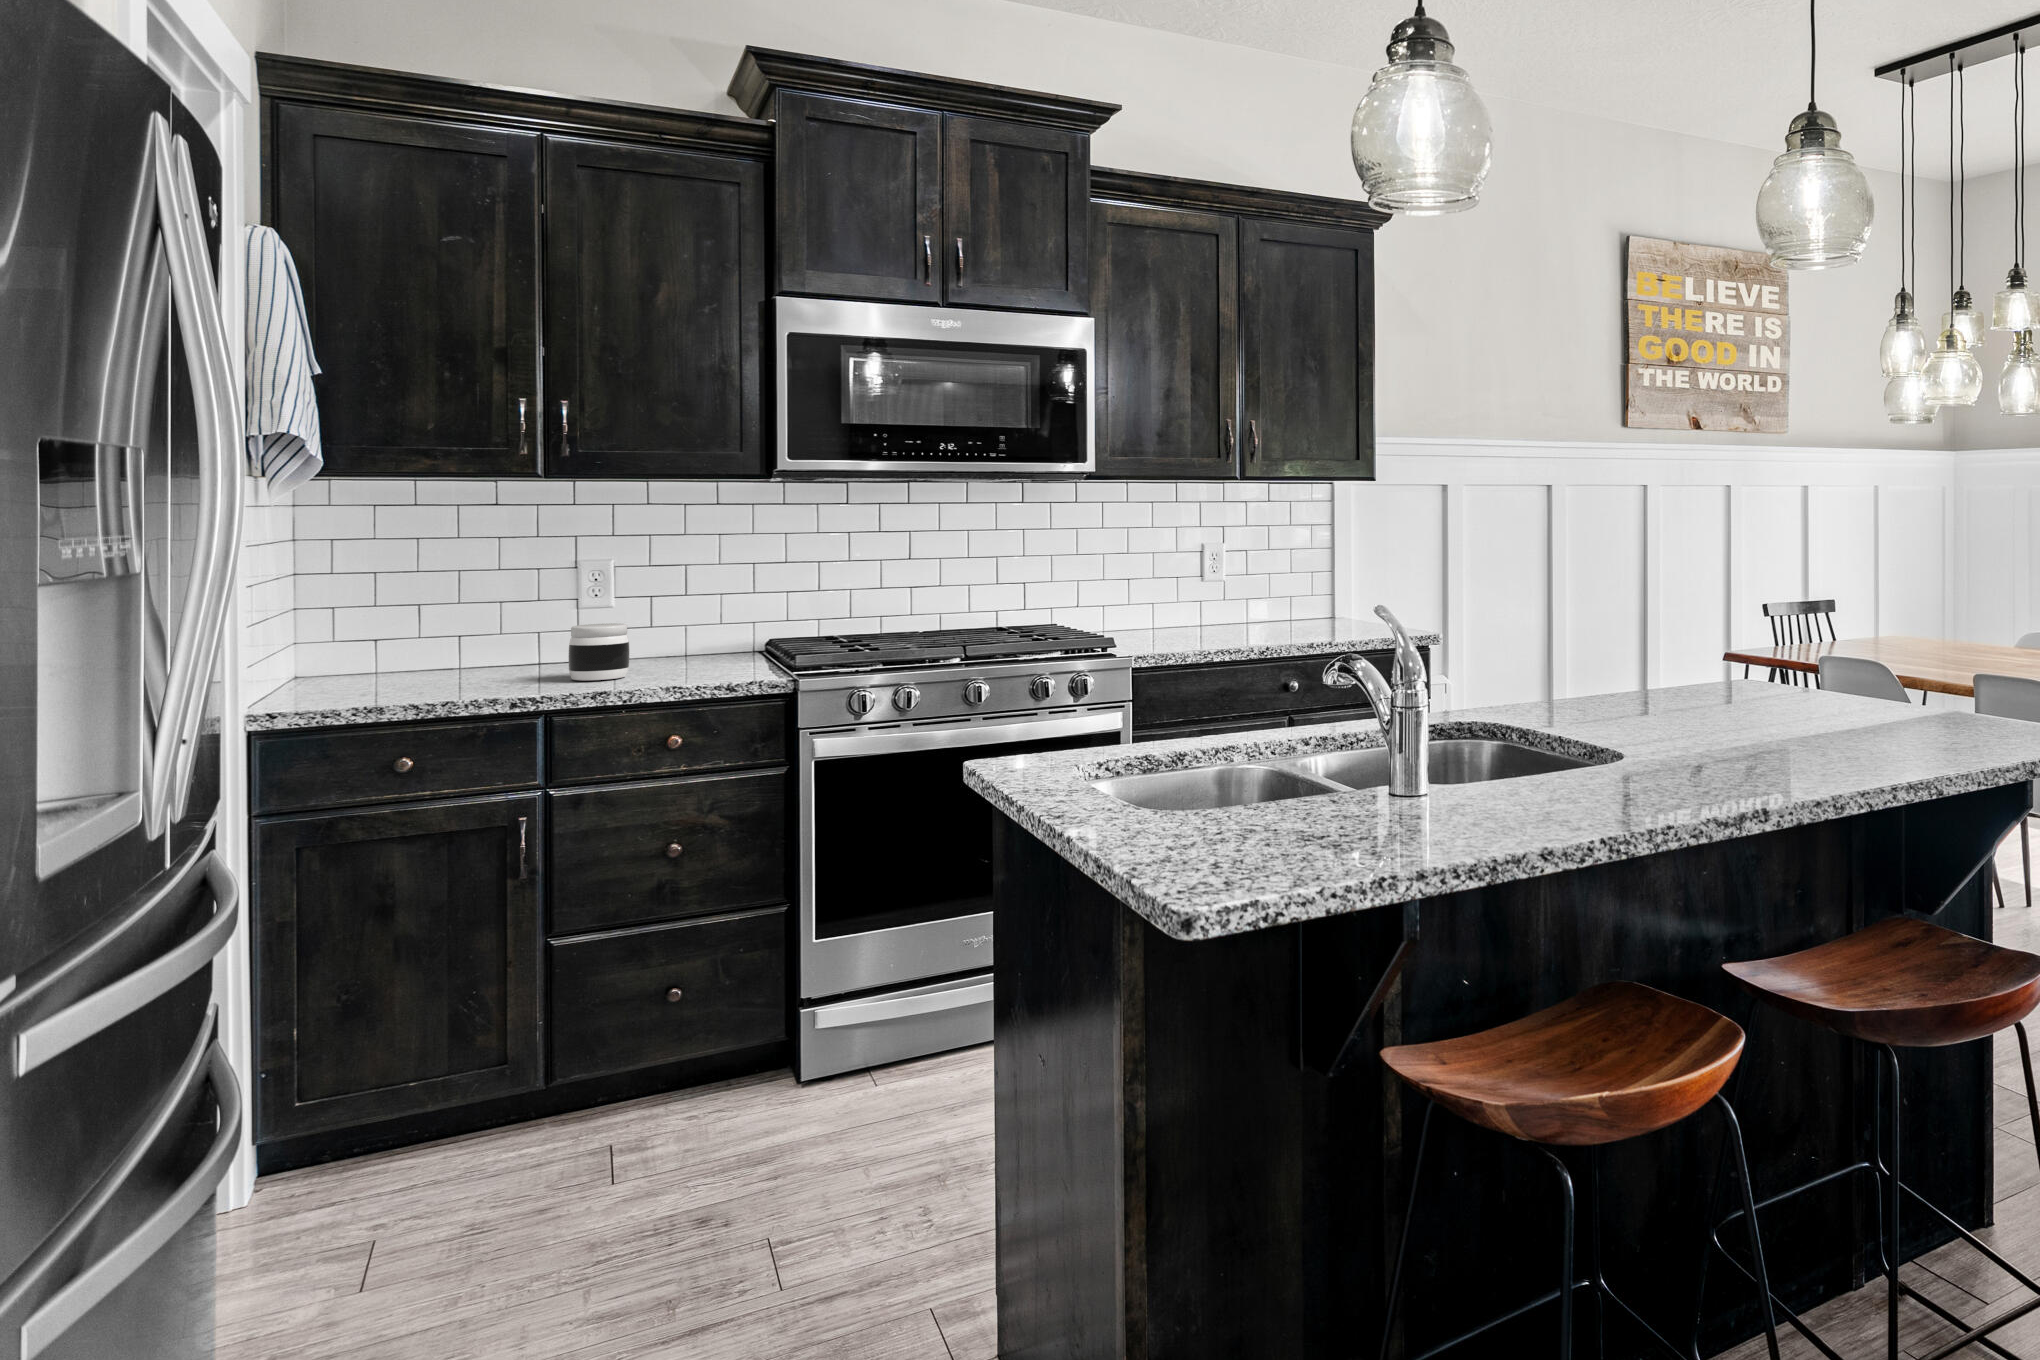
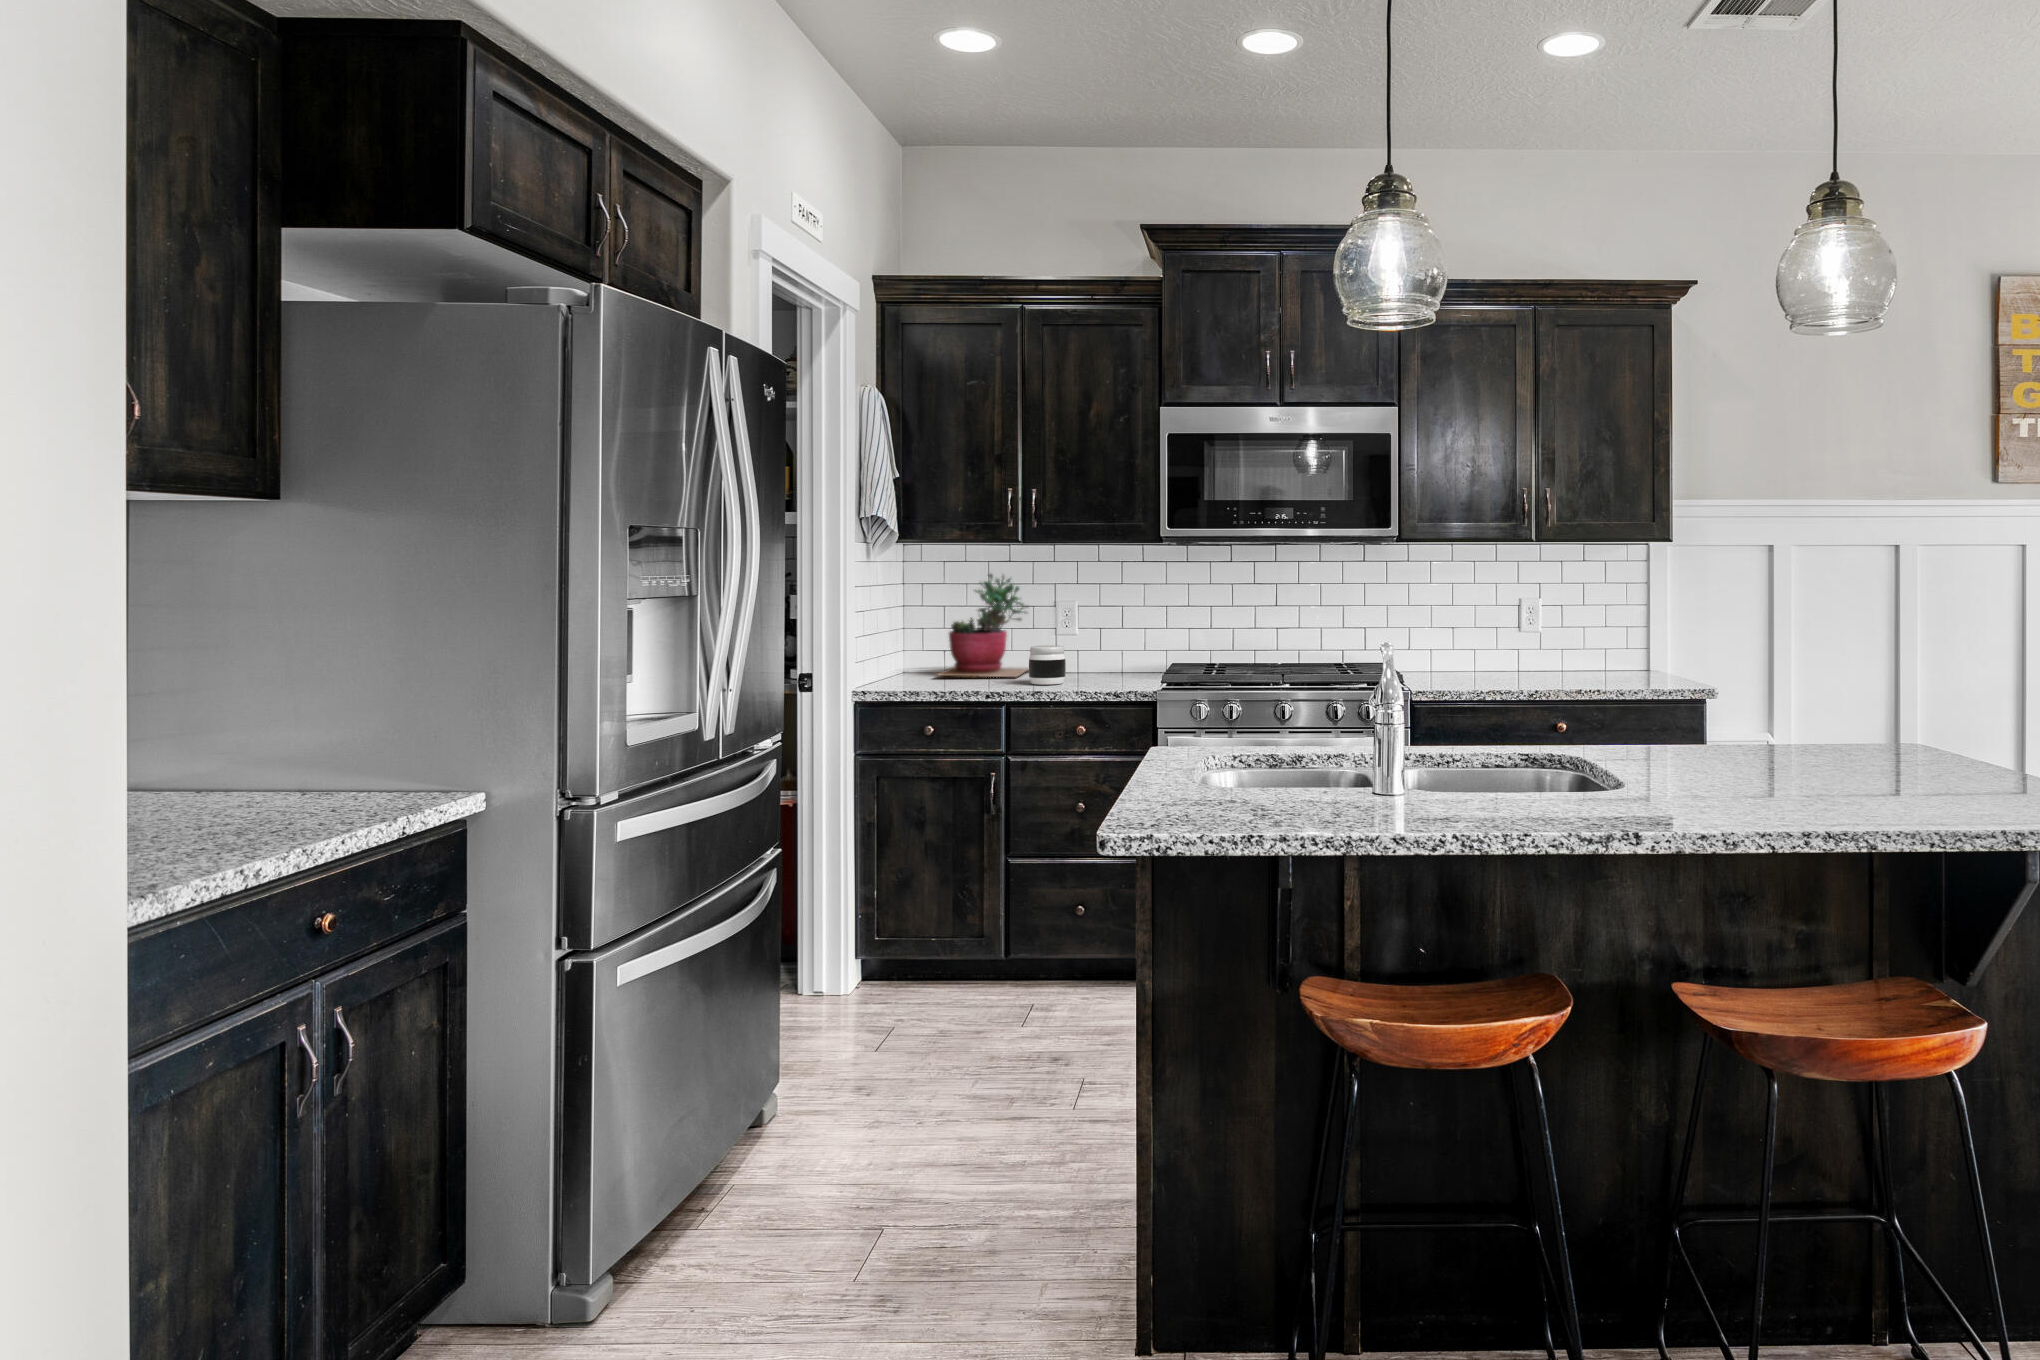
succulent plant: none [383,522,543,678] -> present [937,574,1028,677]

